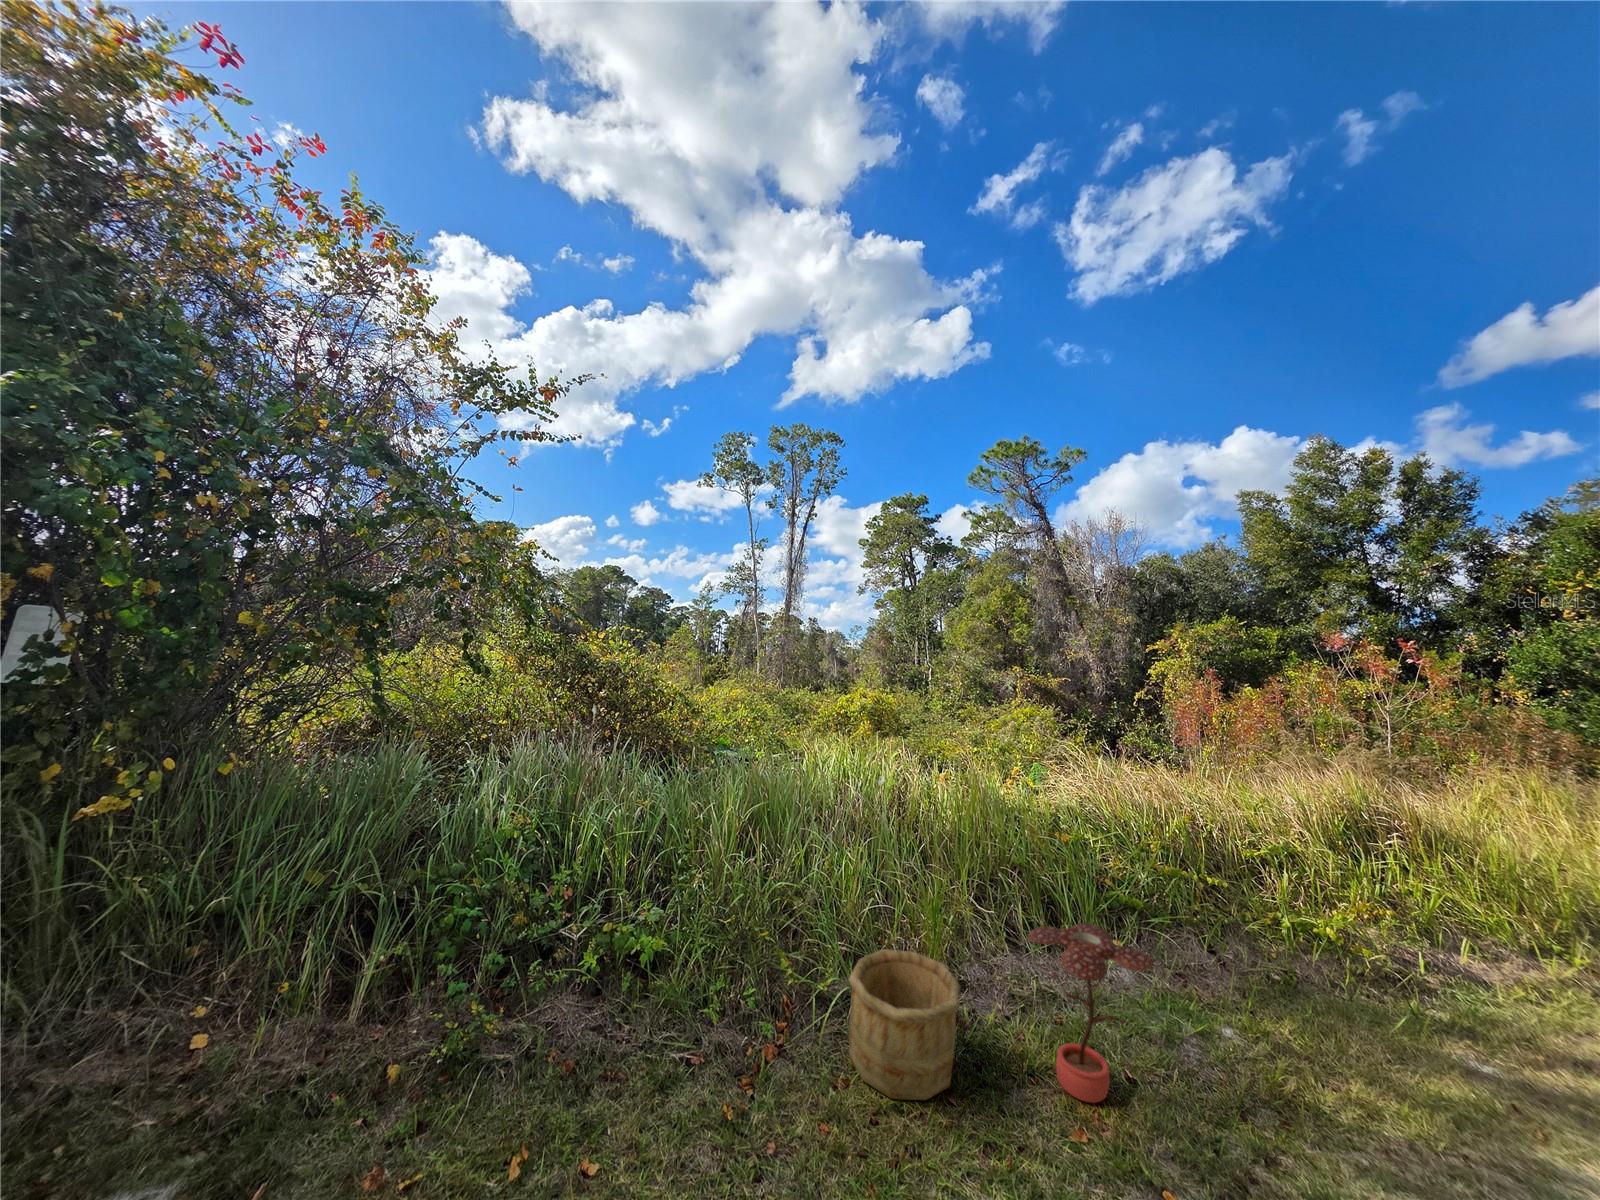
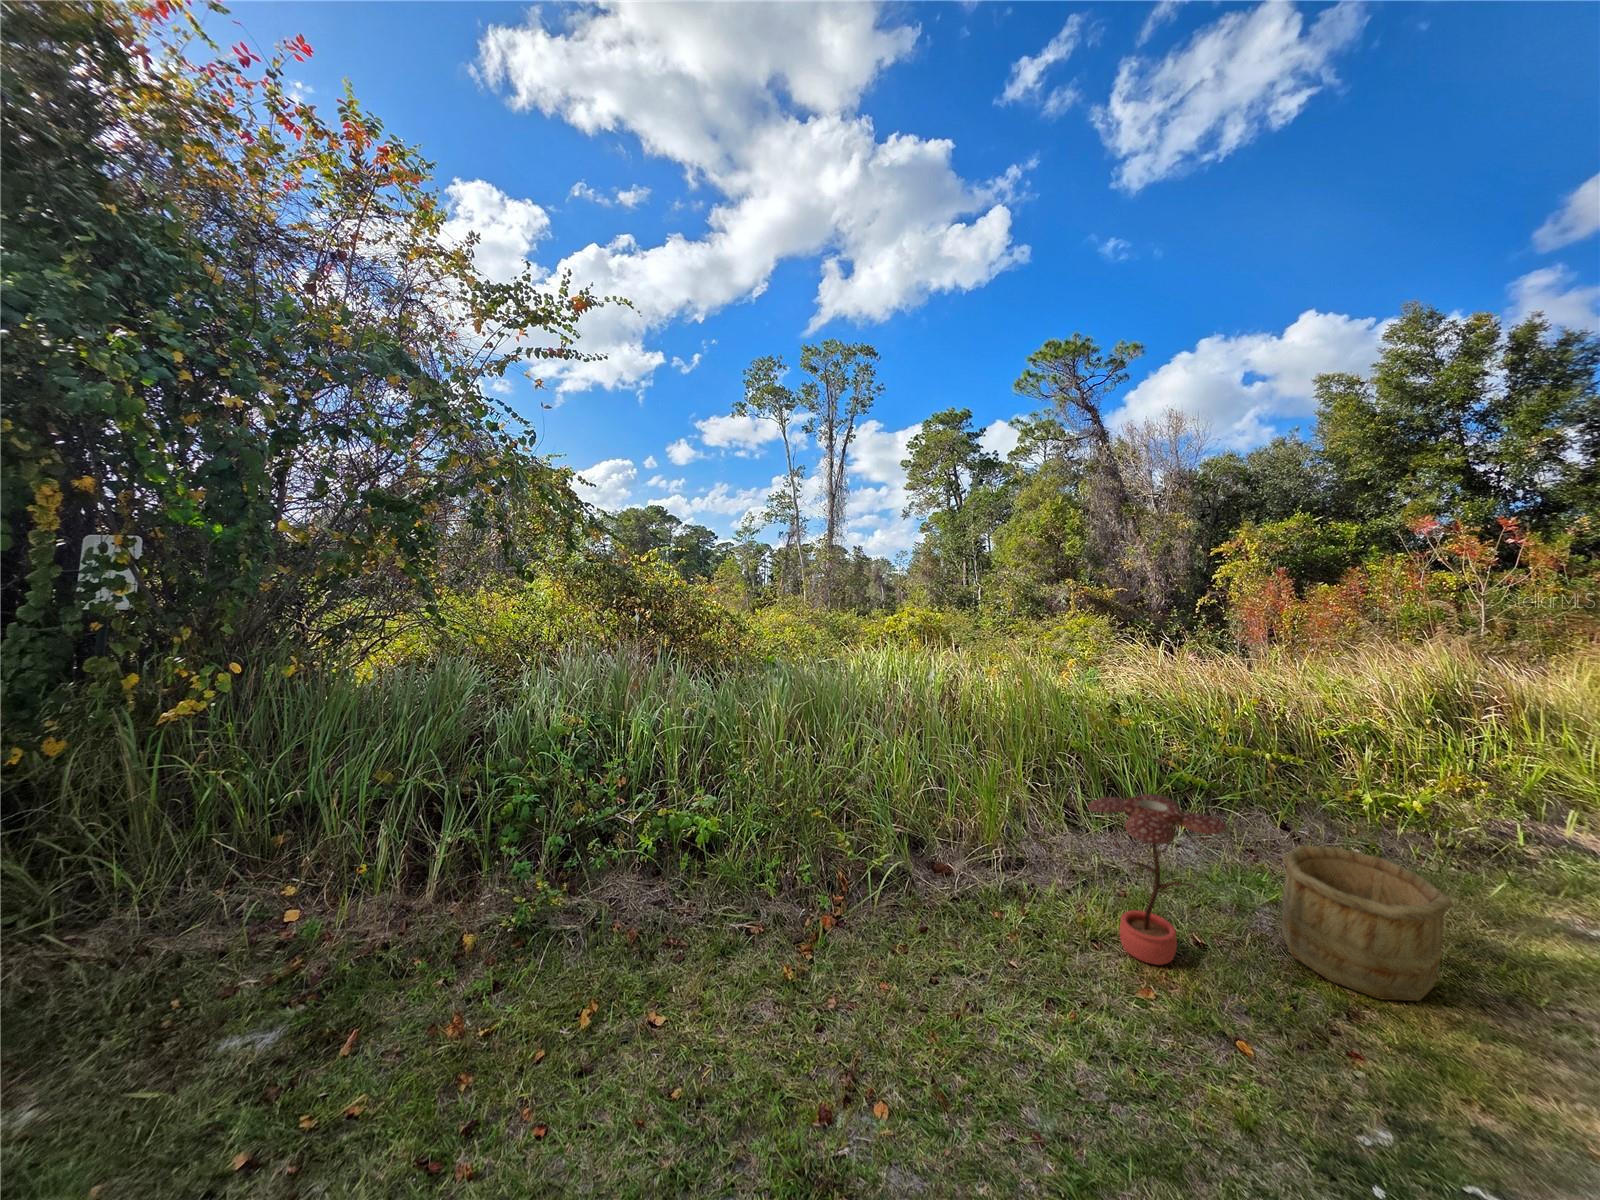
wooden bucket: present [849,949,960,1100] -> present [1282,845,1452,1001]

